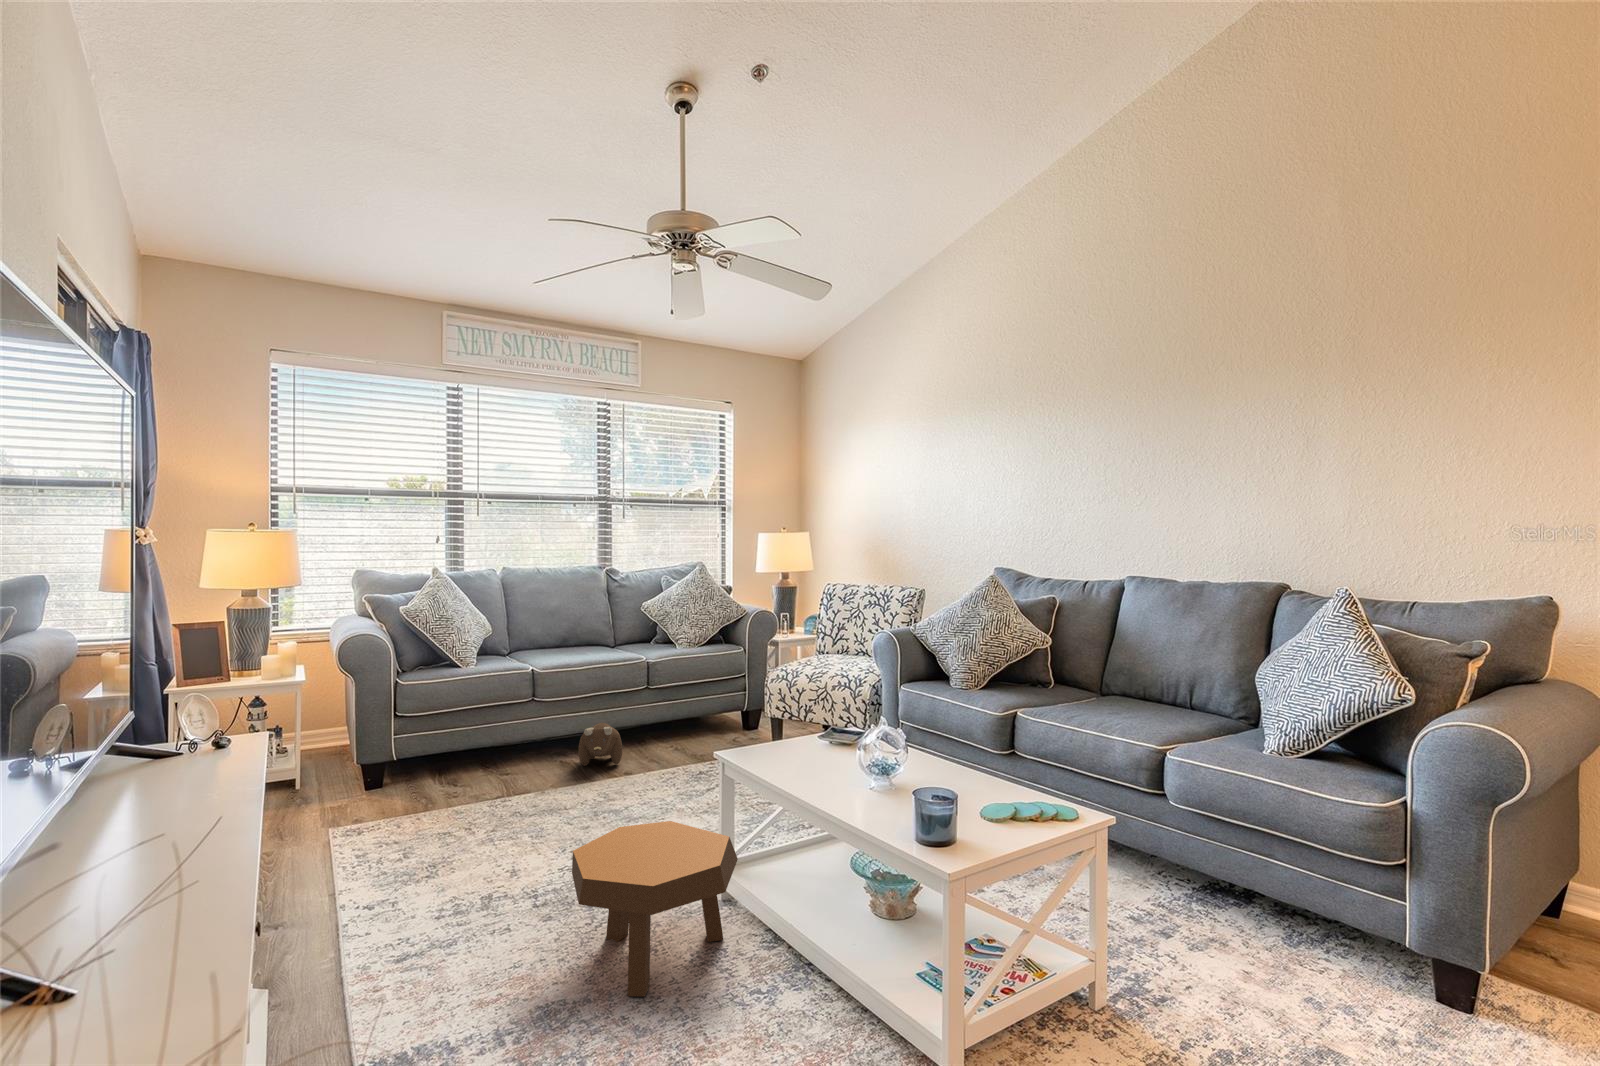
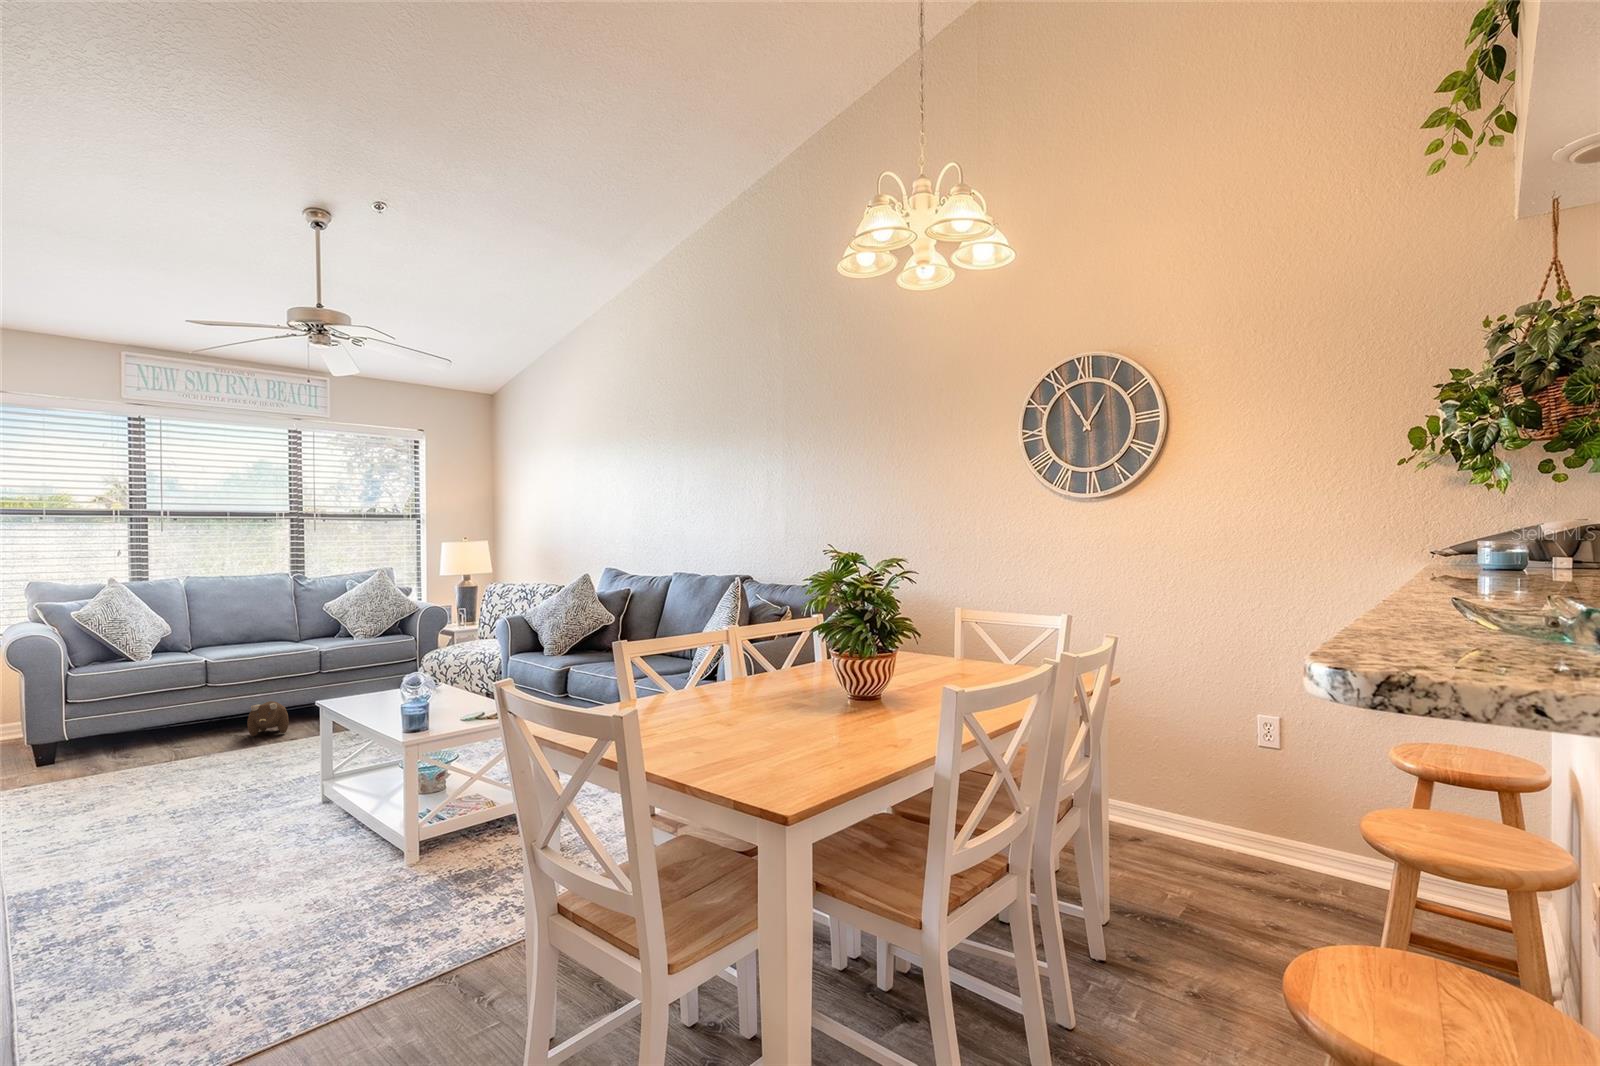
footstool: present [572,821,738,996] -> none [189,750,323,850]

